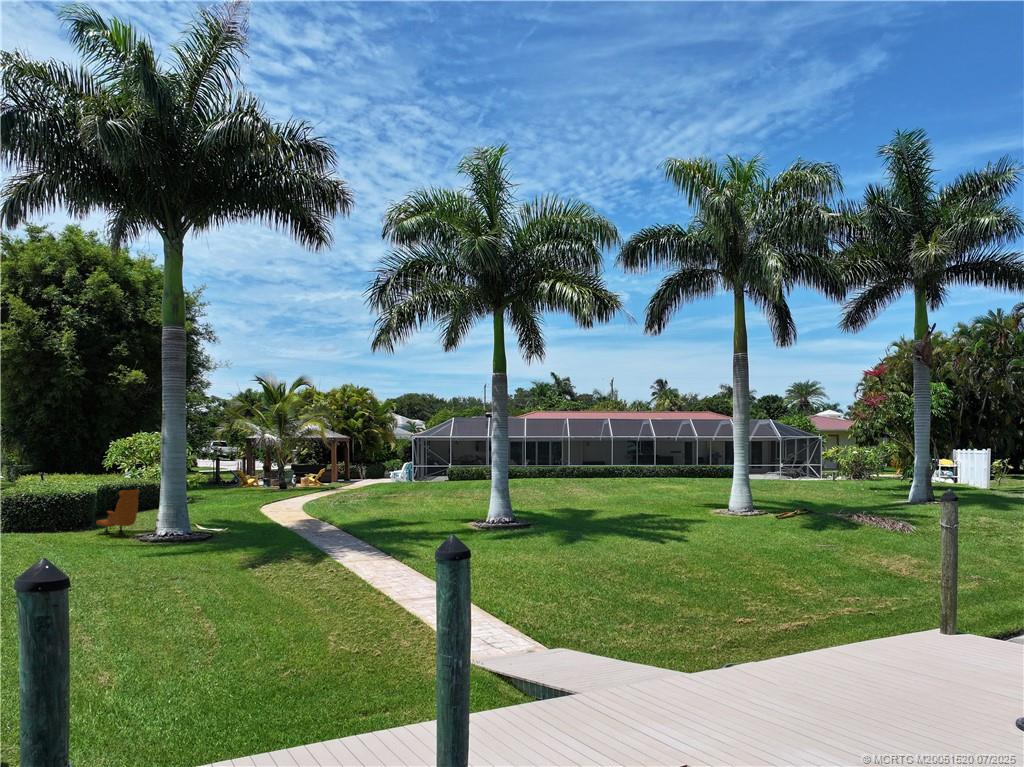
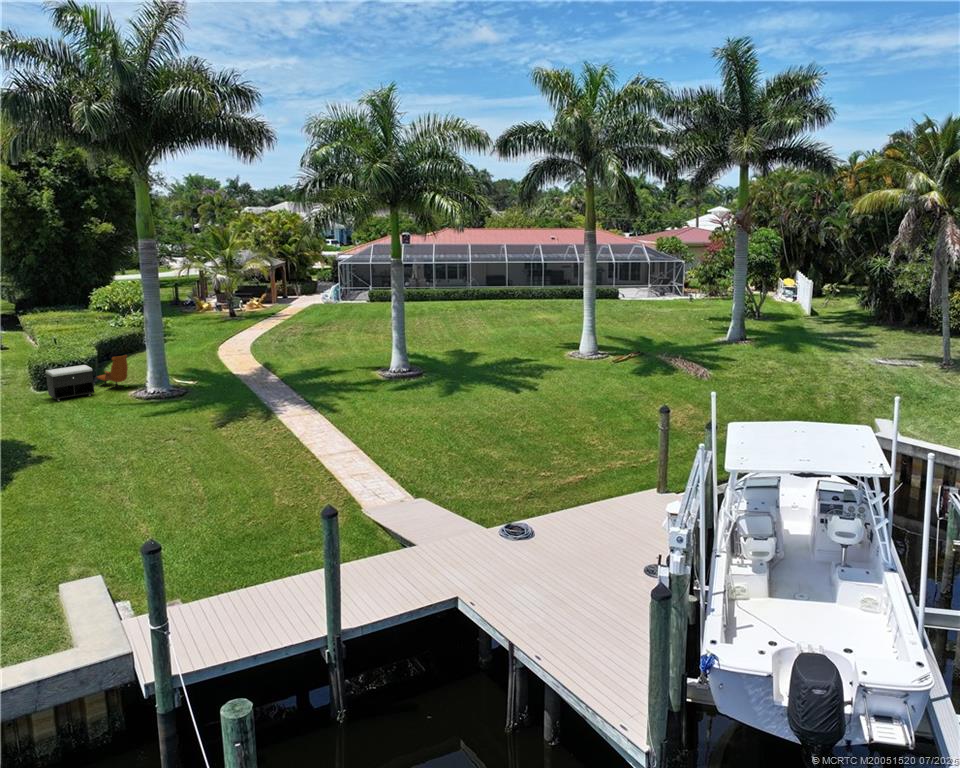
storage bench: none [30,501,92,545] -> present [46,365,94,401]

